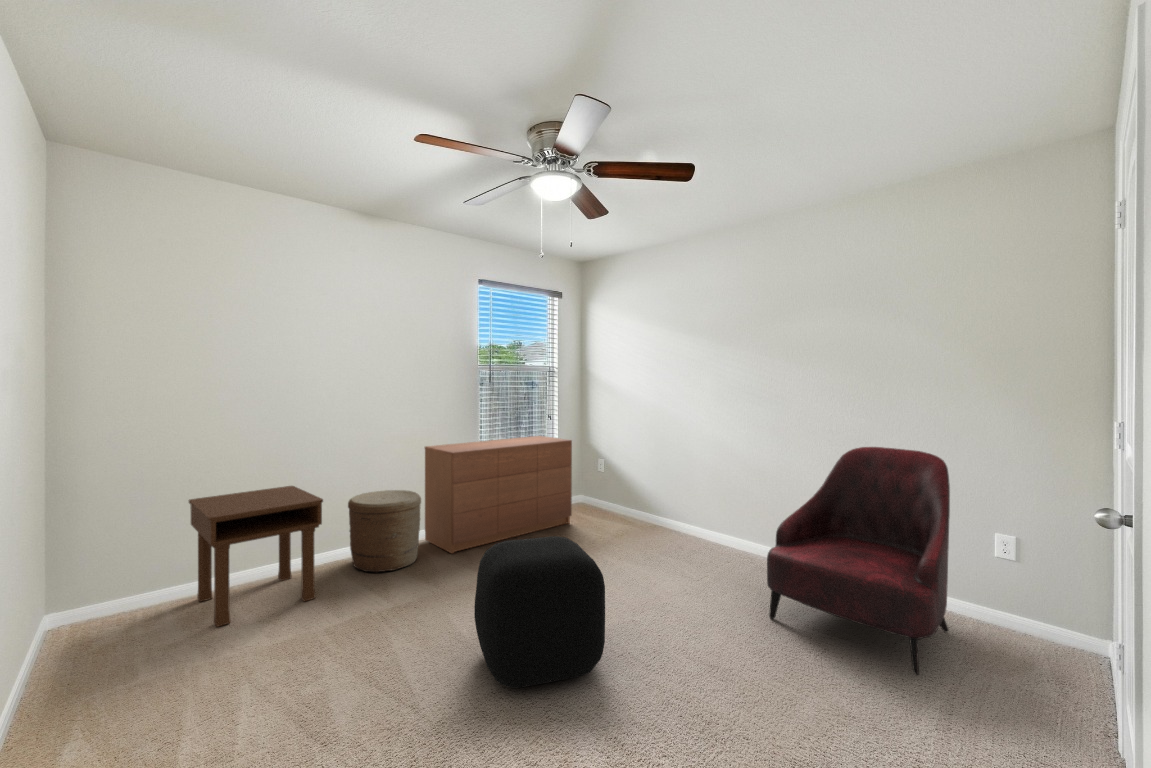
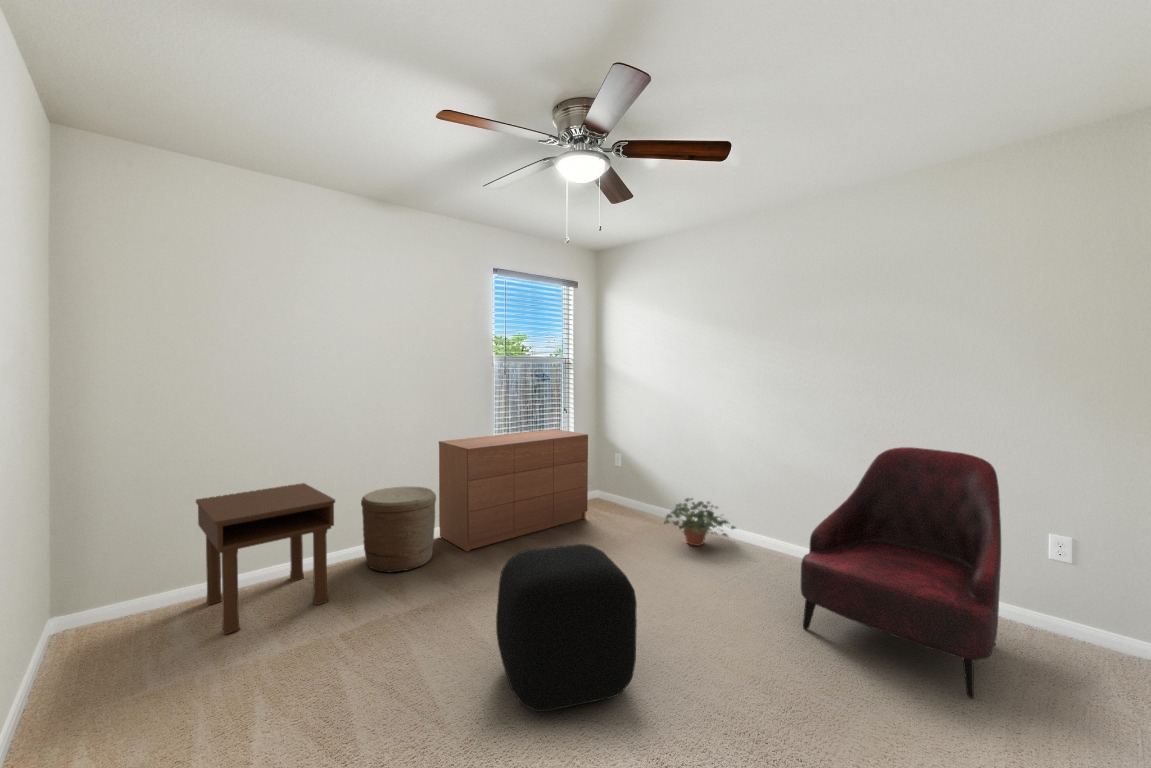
potted plant: none [644,501,715,547] -> present [664,498,735,546]

